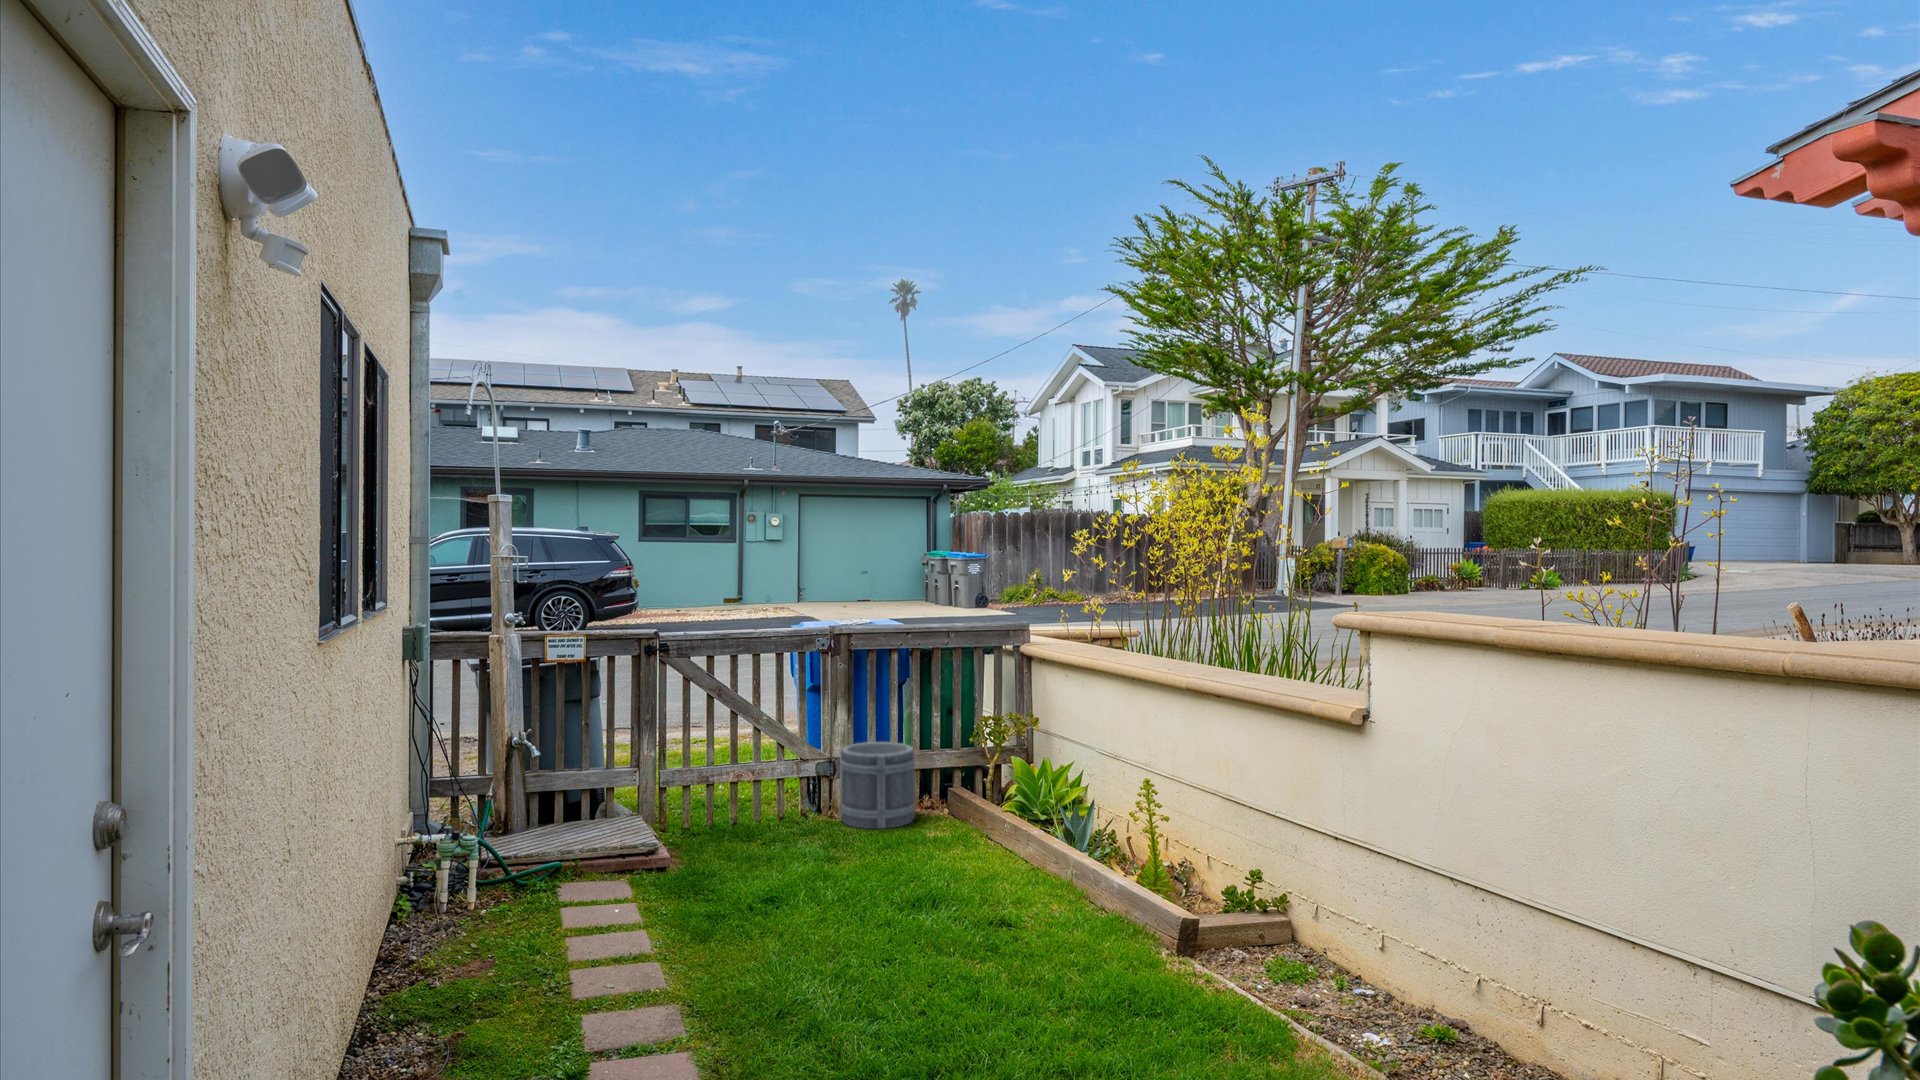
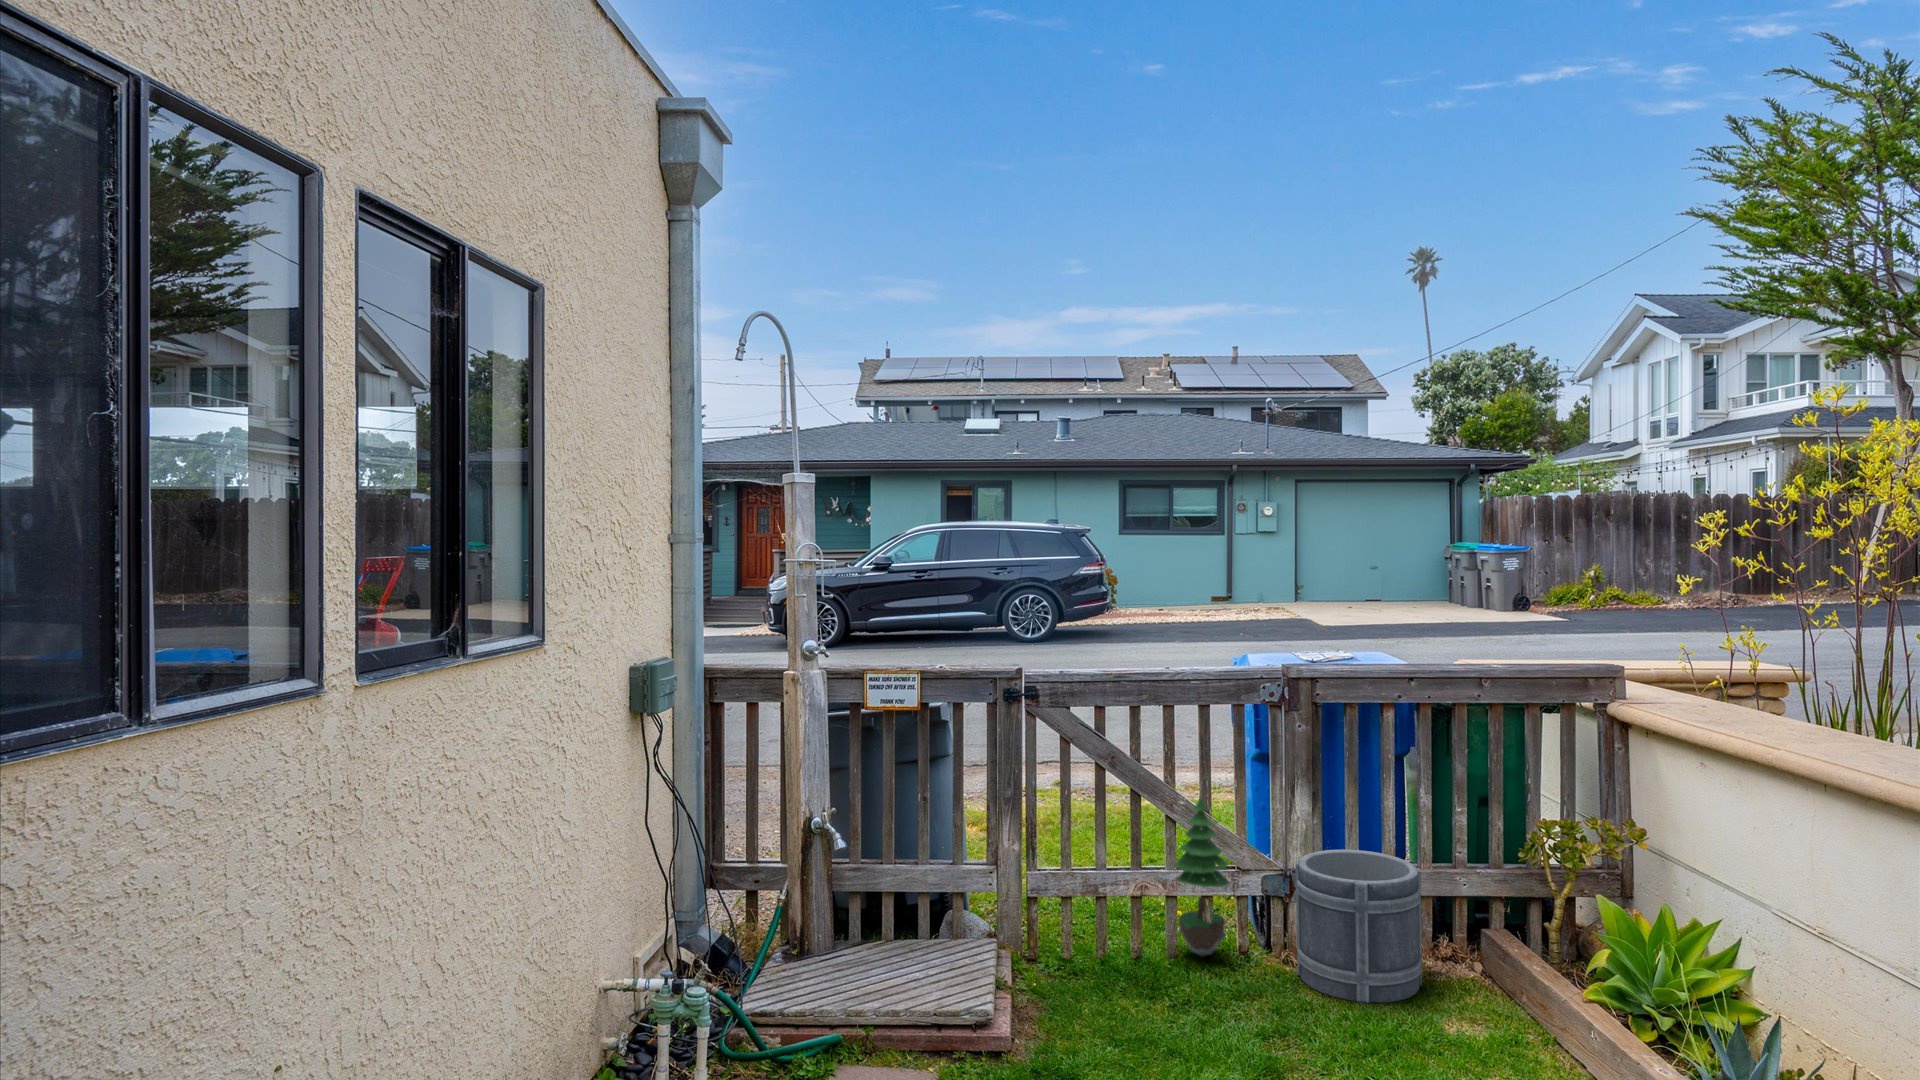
potted tree: none [760,713,799,820] -> present [1175,798,1230,956]

